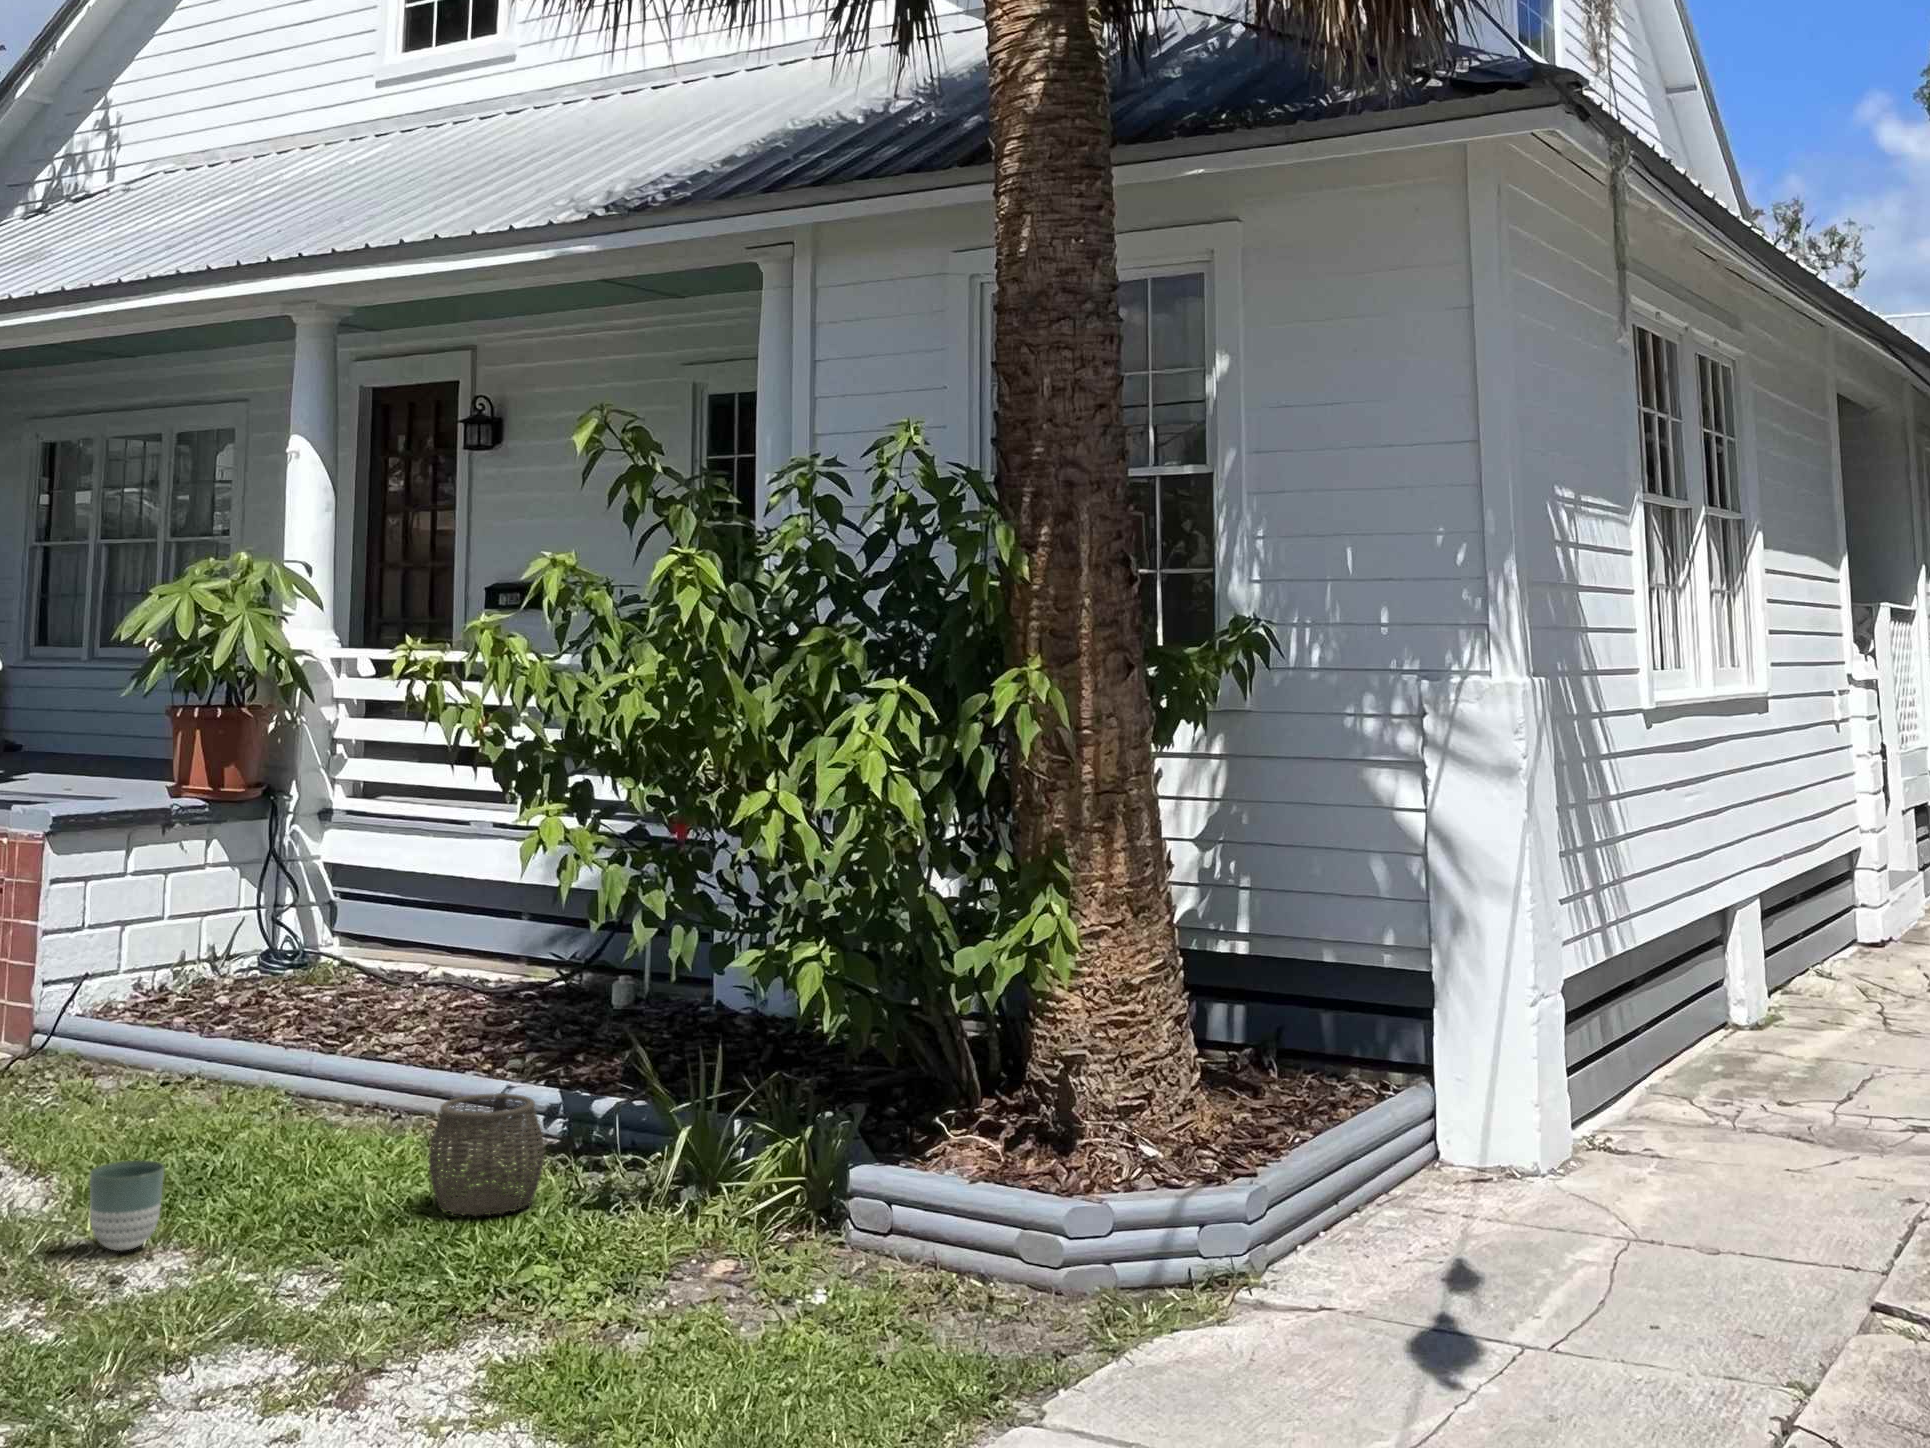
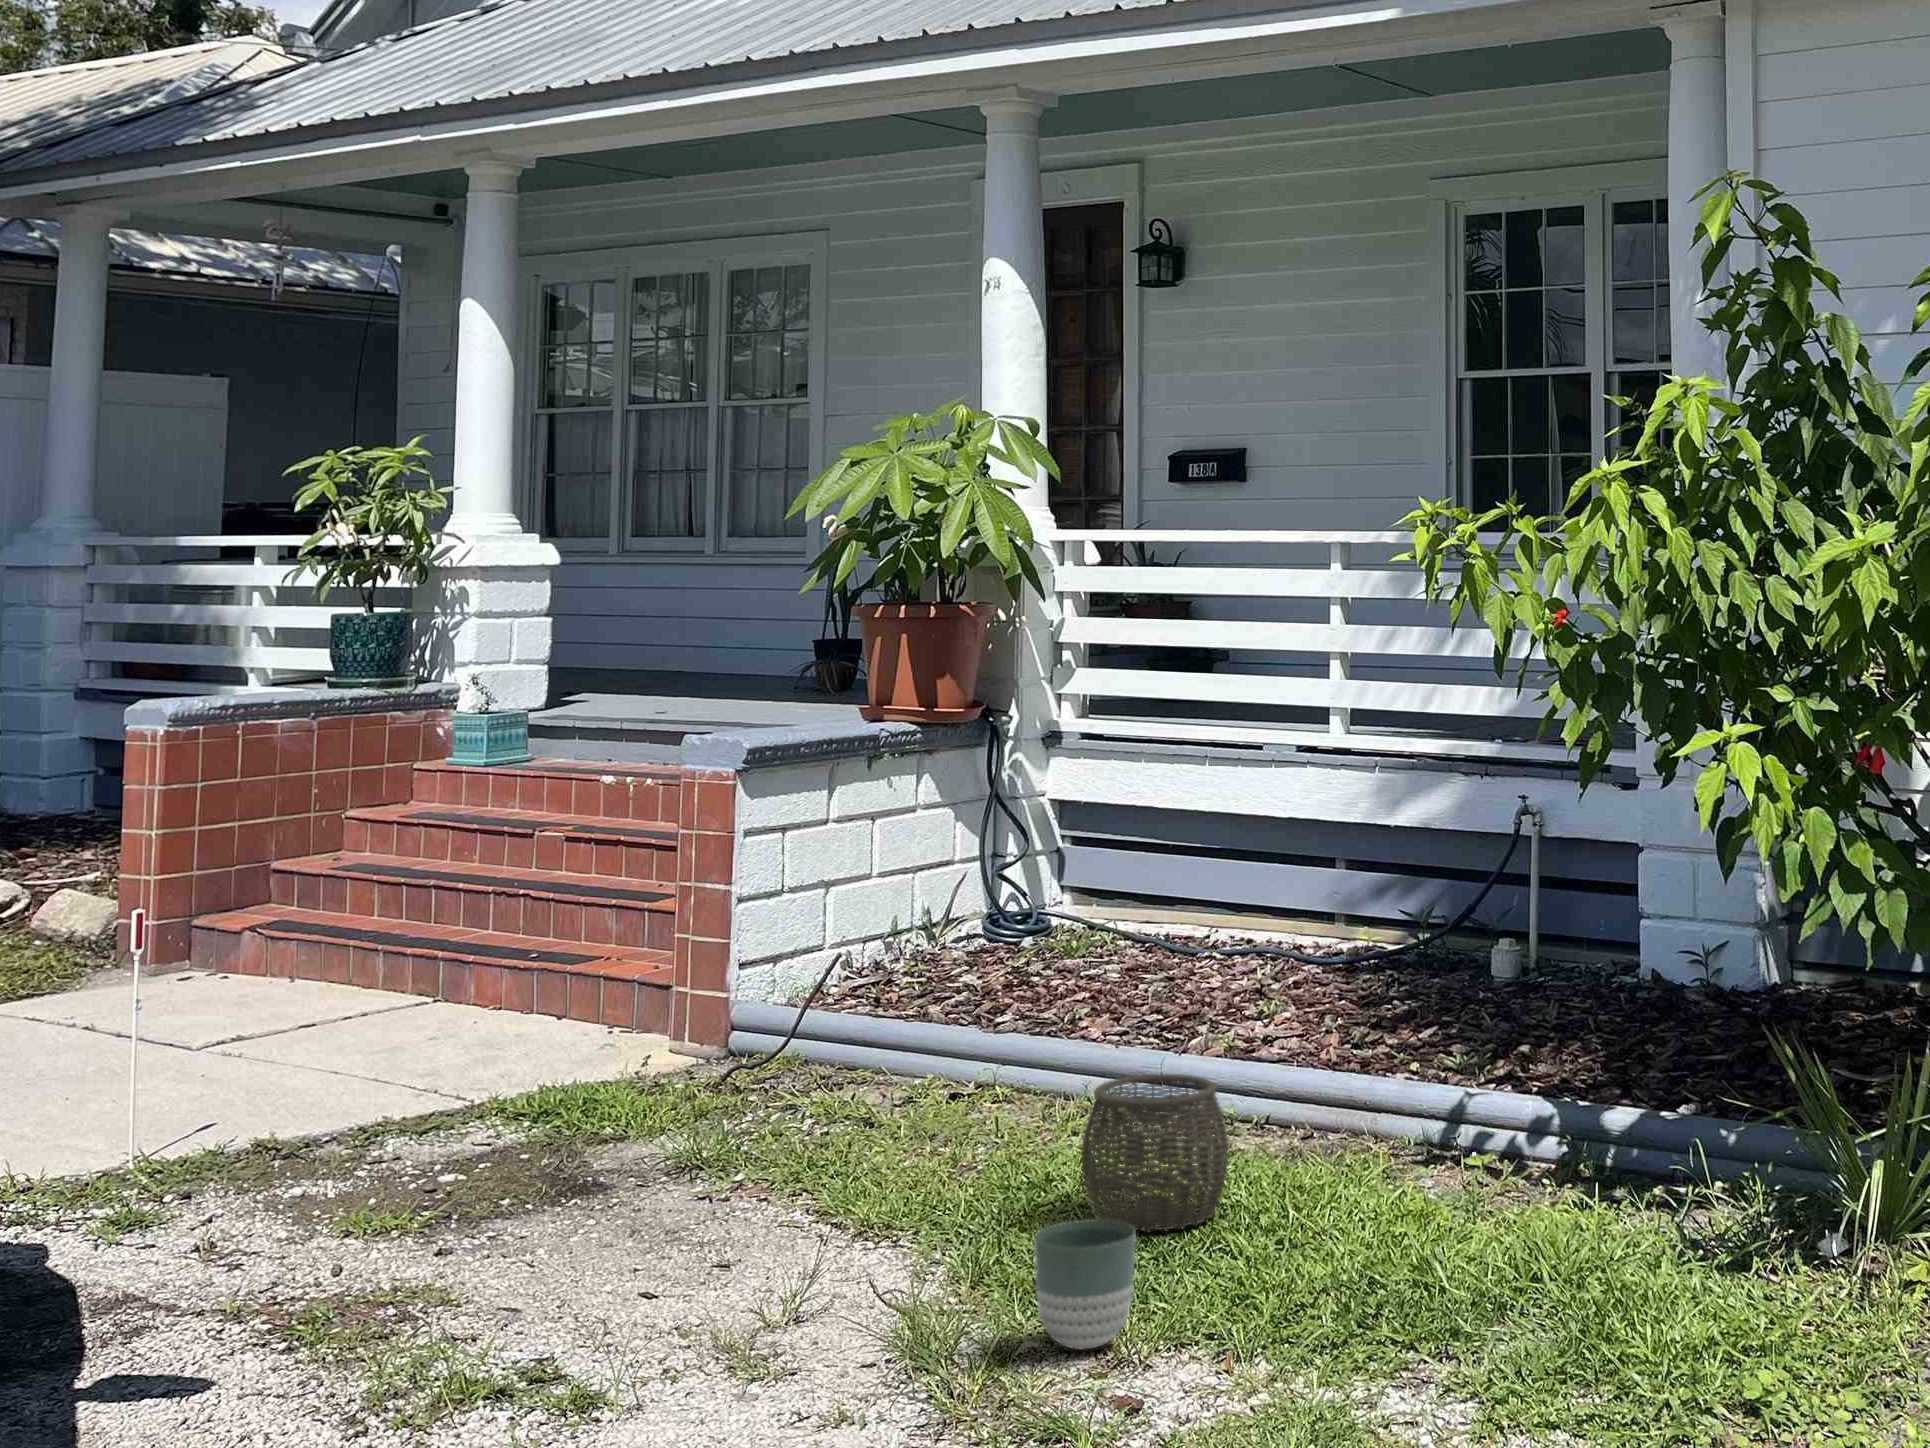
woven basket: present [428,1093,545,1216] -> present [1080,1074,1230,1232]

